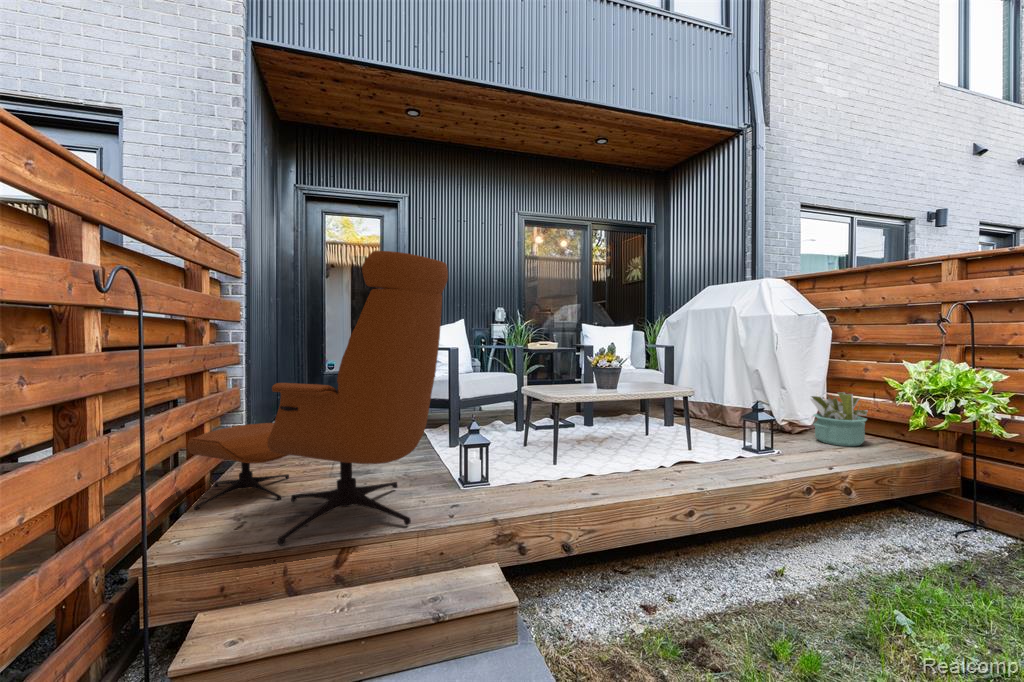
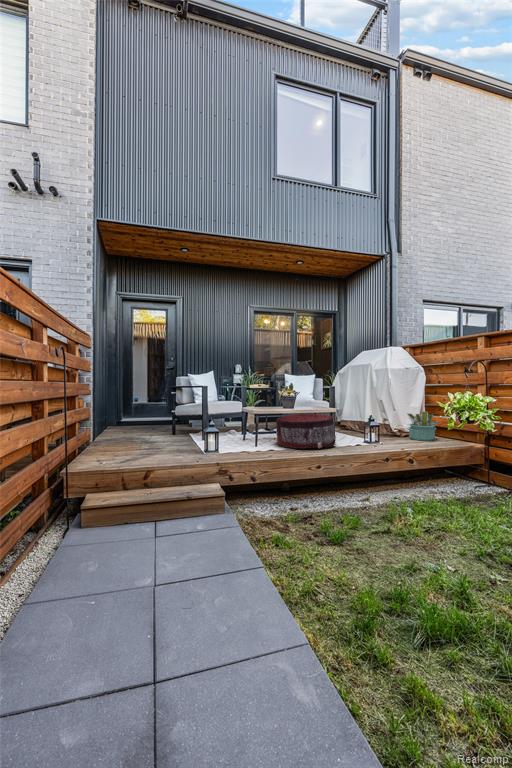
lounge chair: present [188,251,448,545] -> none [72,338,197,469]
pouf: none [587,398,705,472] -> present [276,413,336,449]

